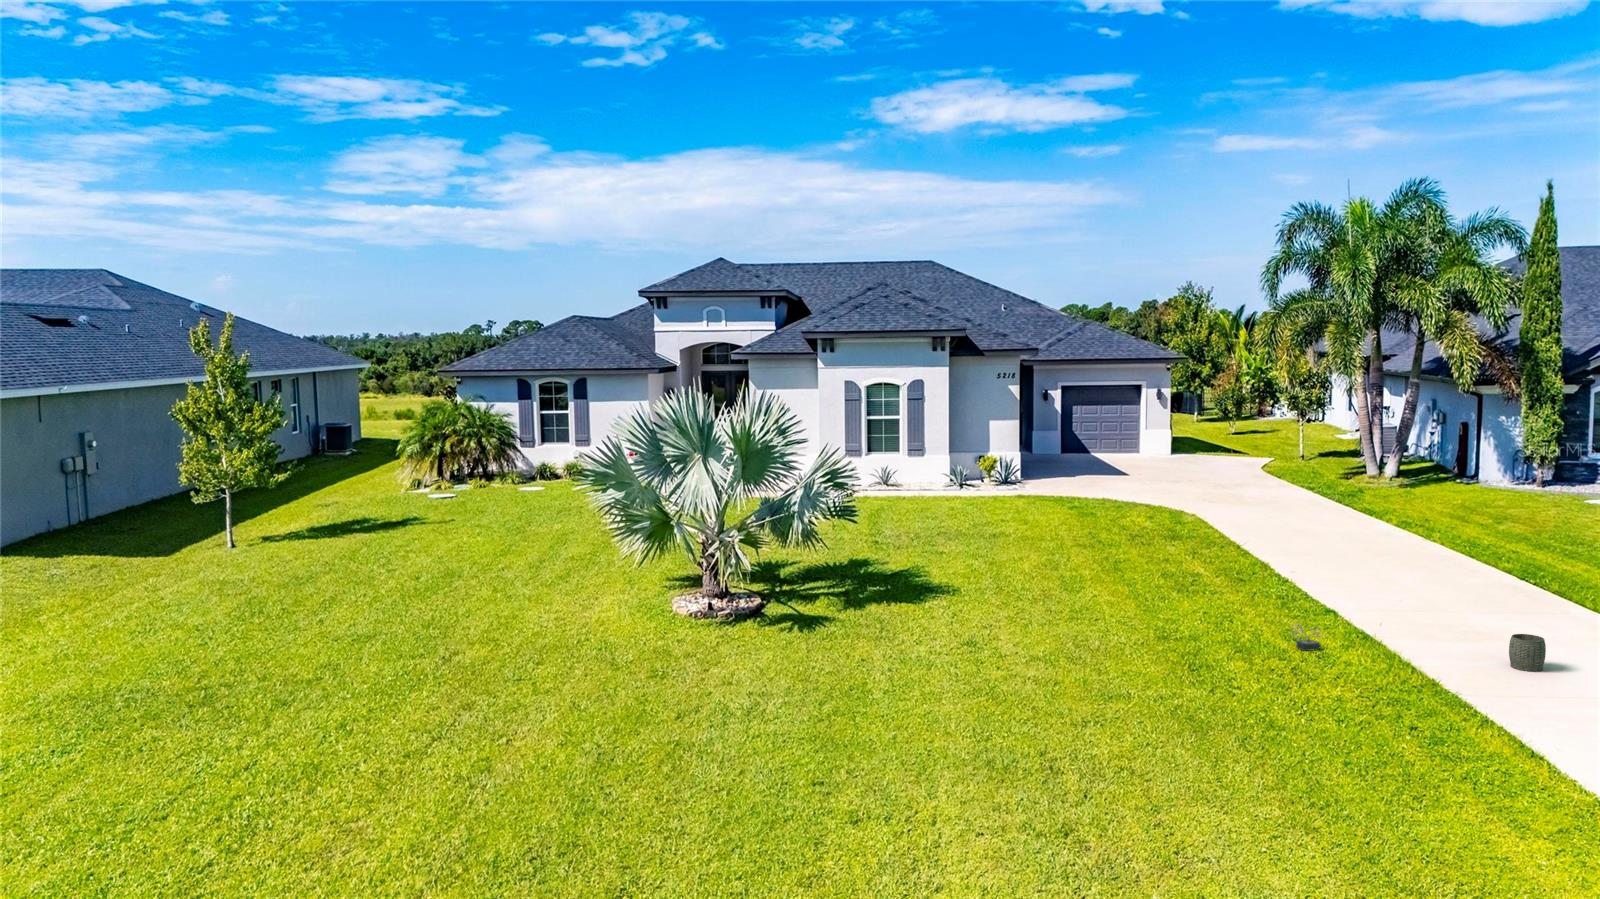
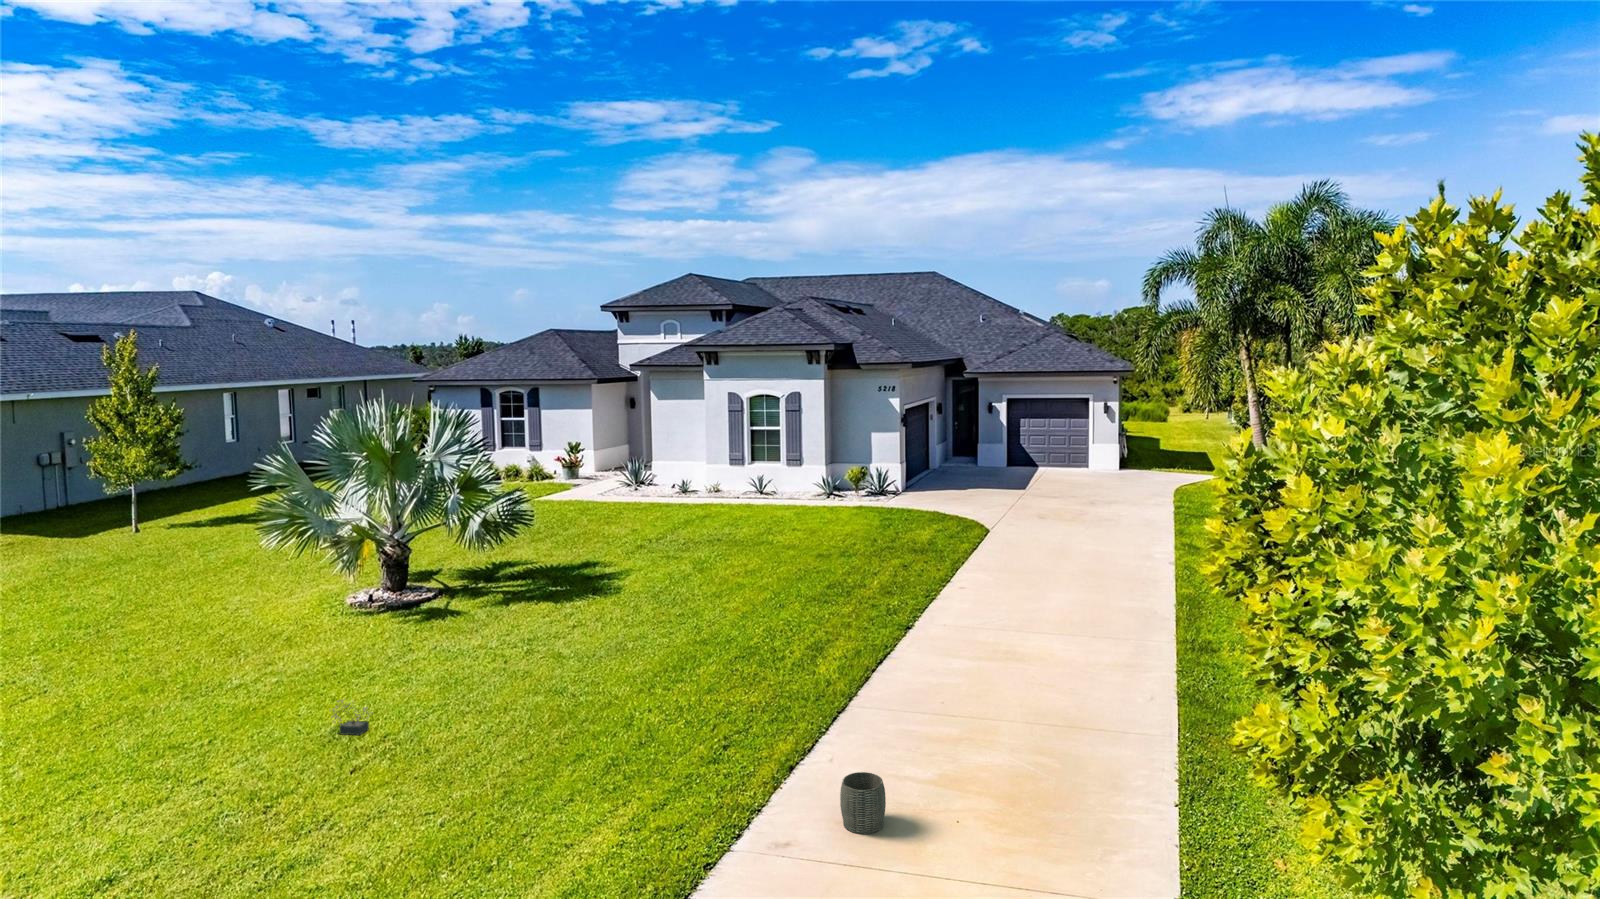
decorative plant: present [1293,624,1320,651] -> present [333,700,372,735]

